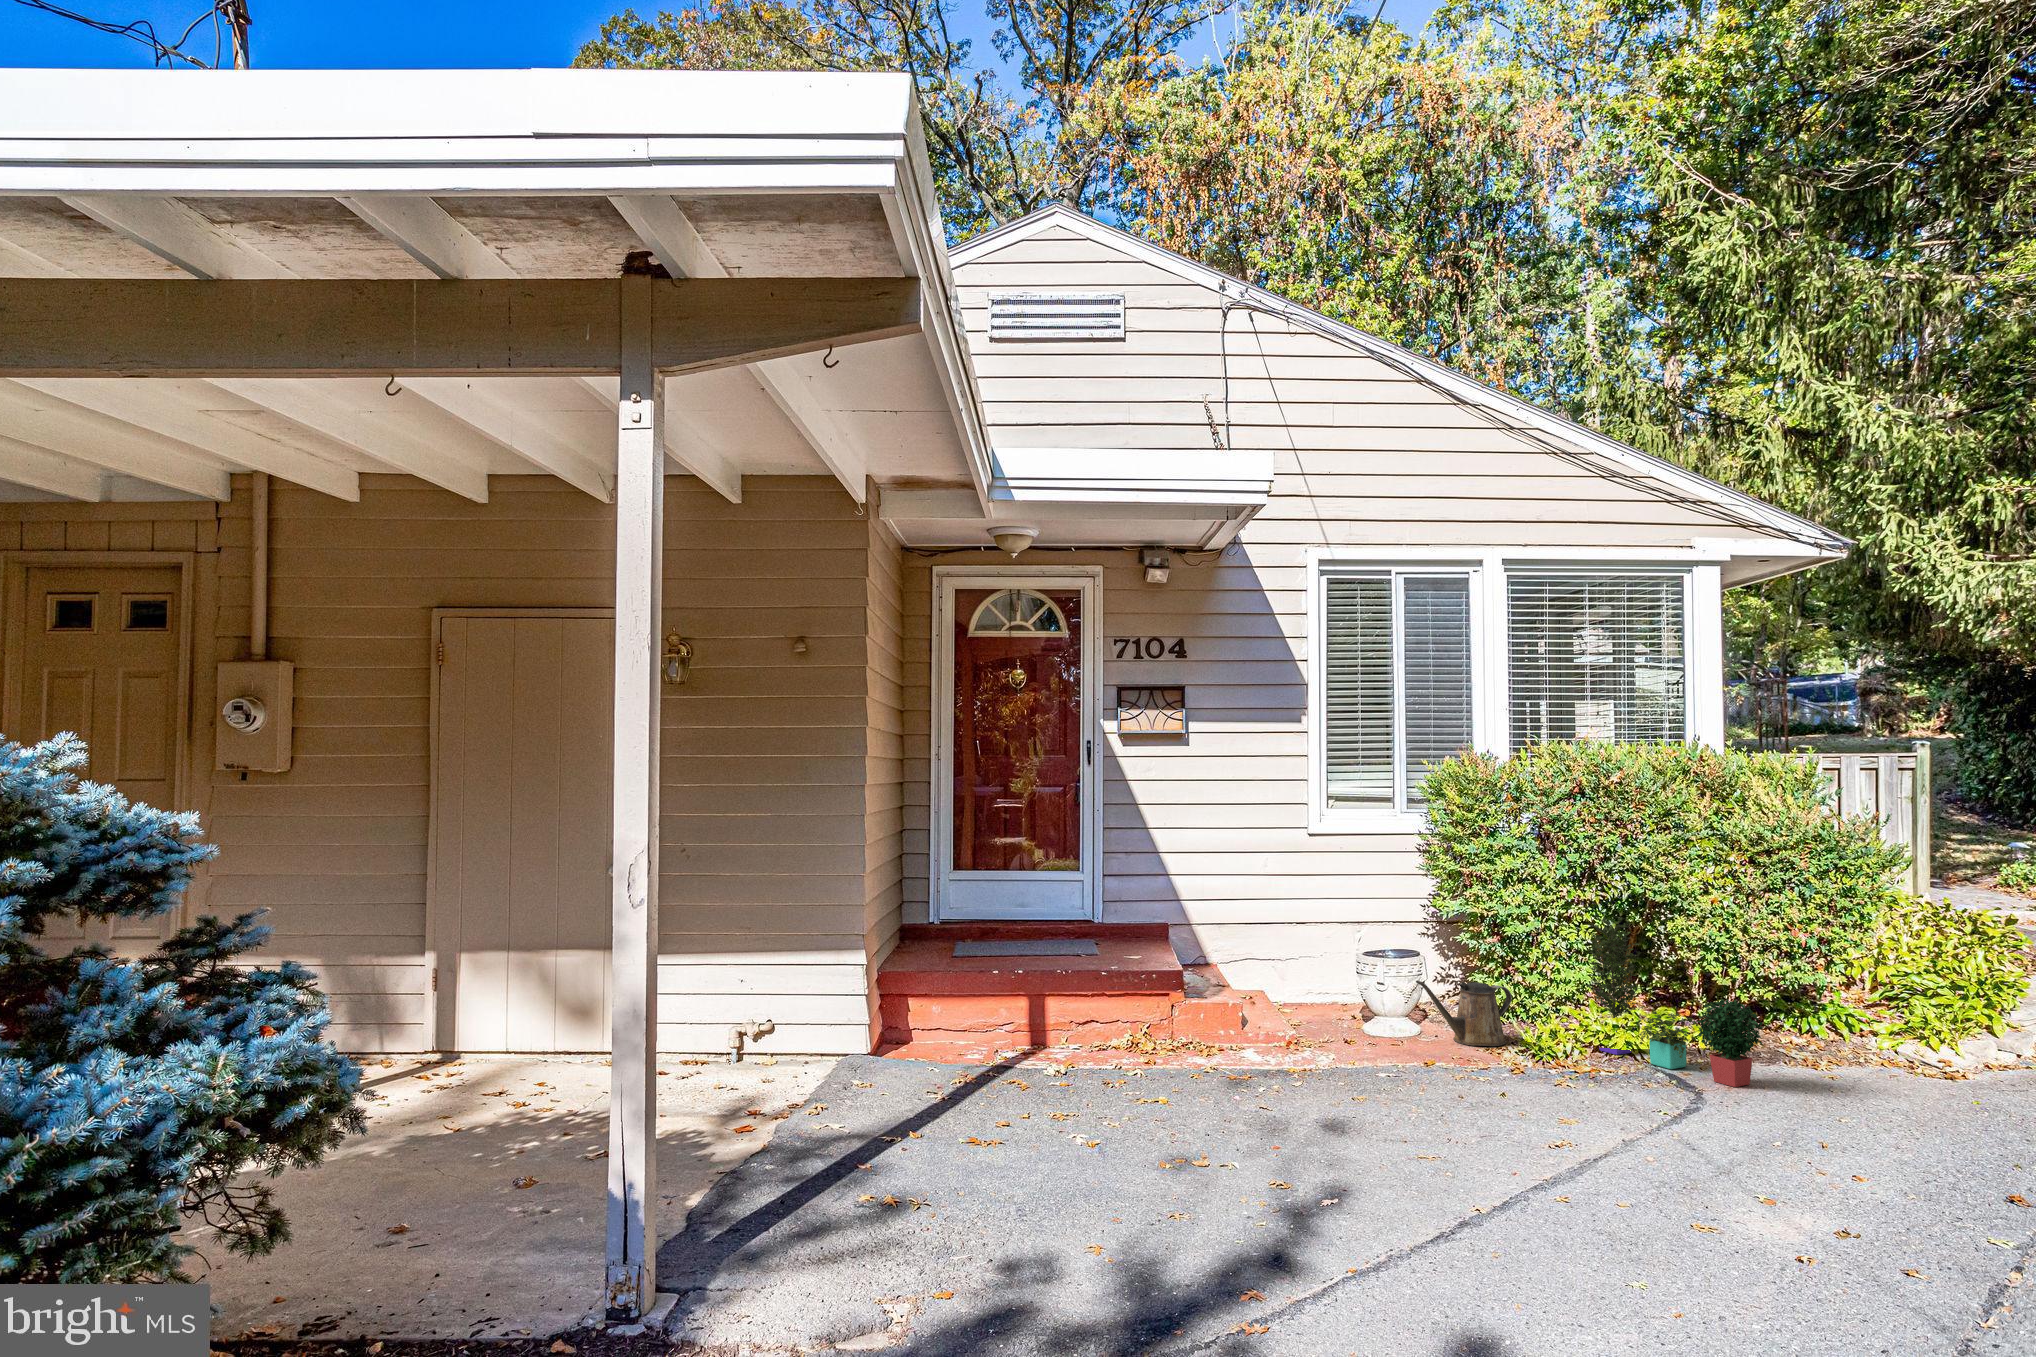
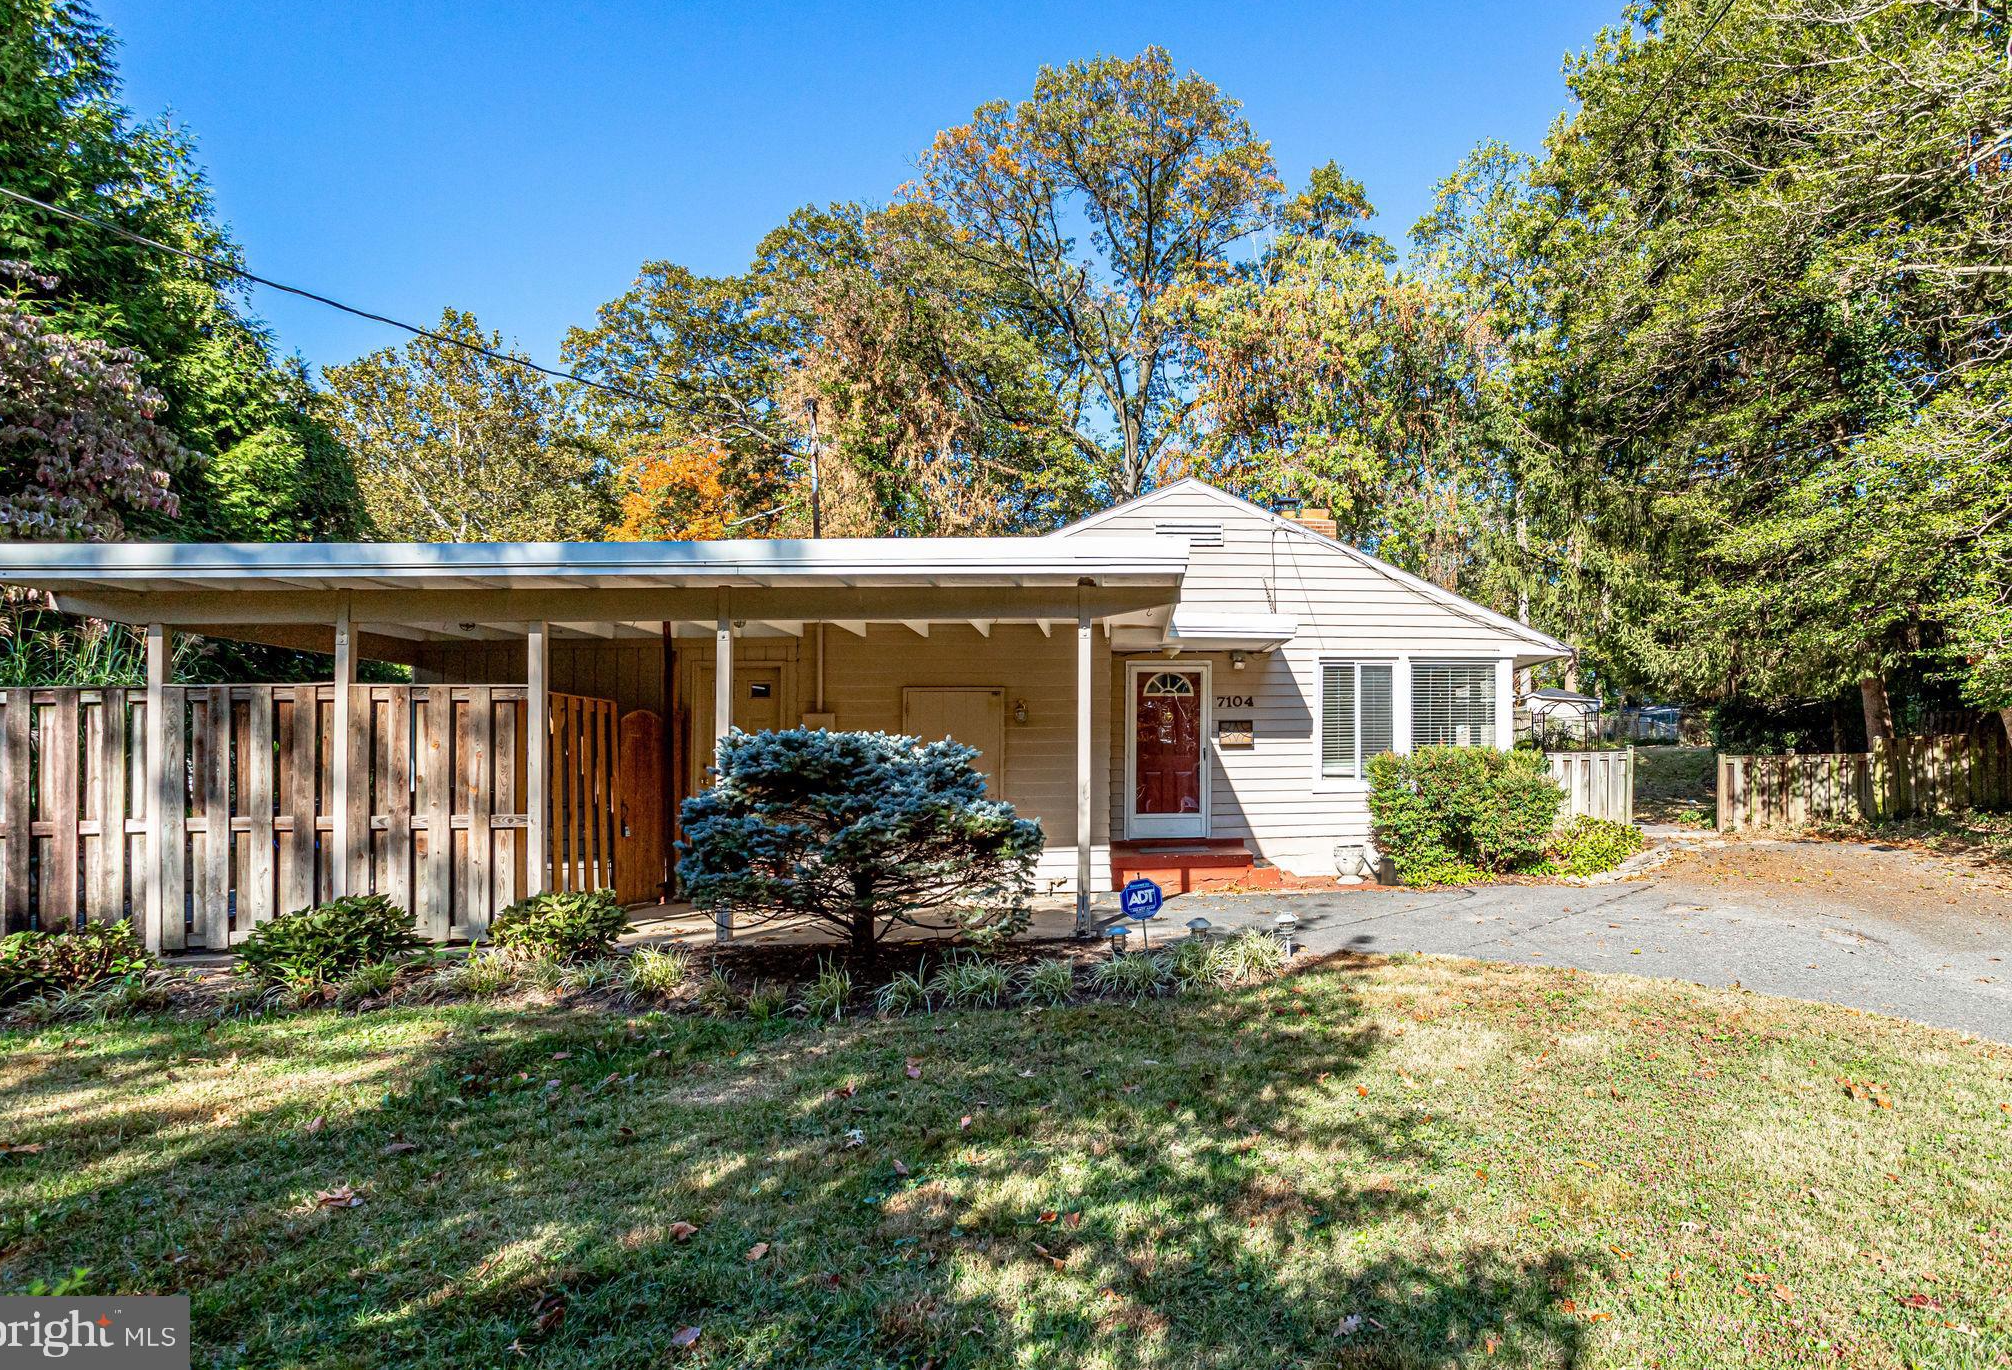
potted plant: present [1587,915,1763,1087] -> none [1435,827,1503,895]

